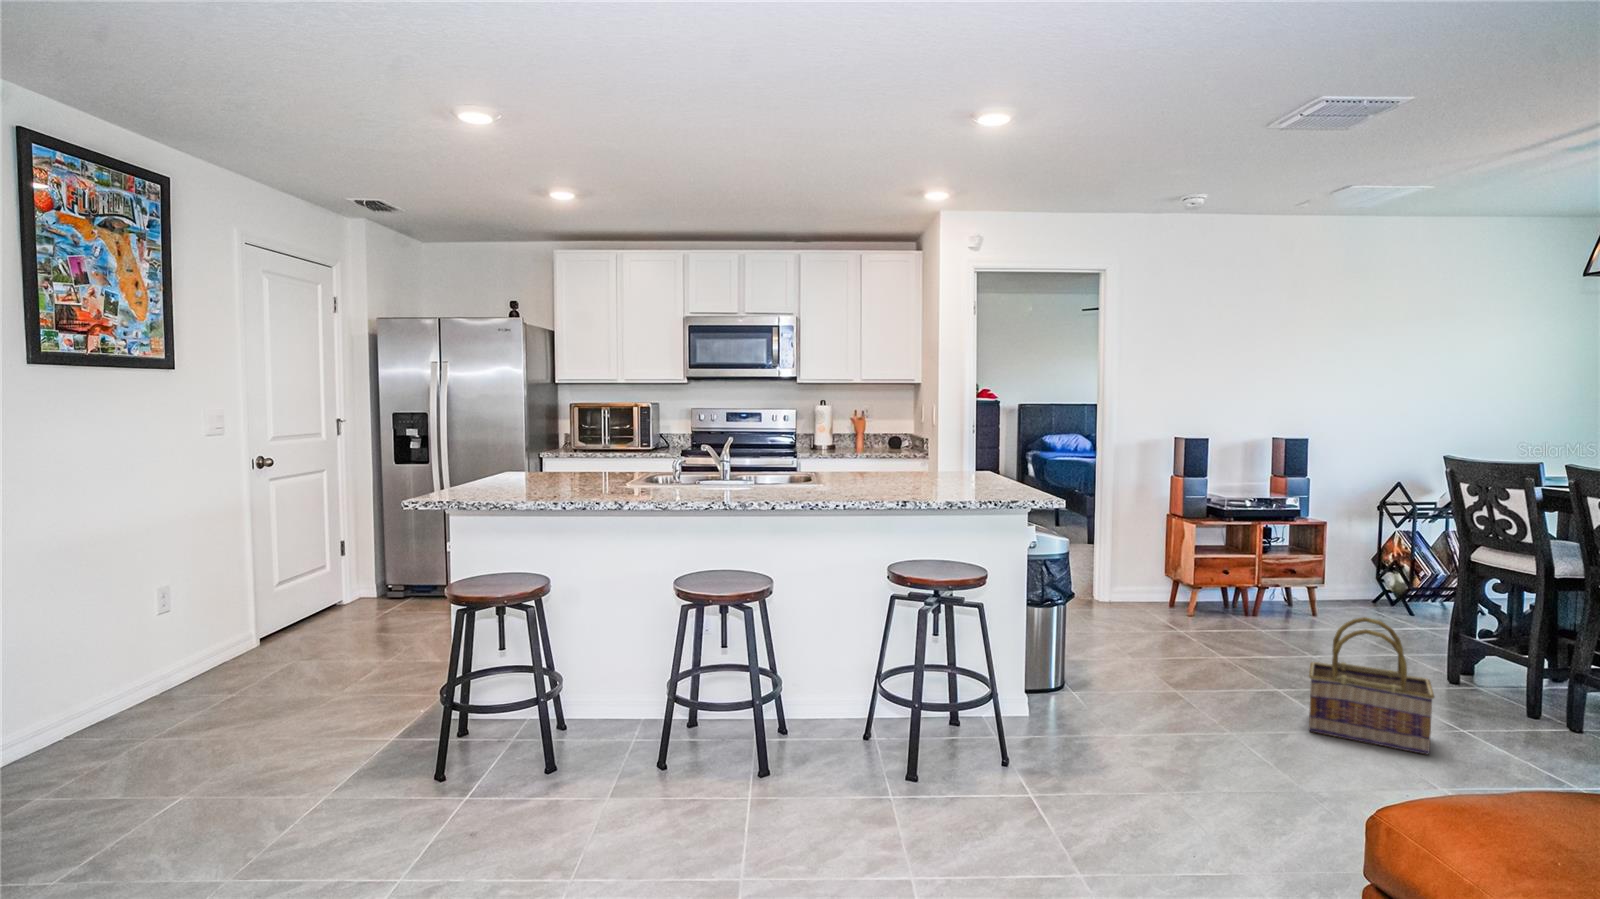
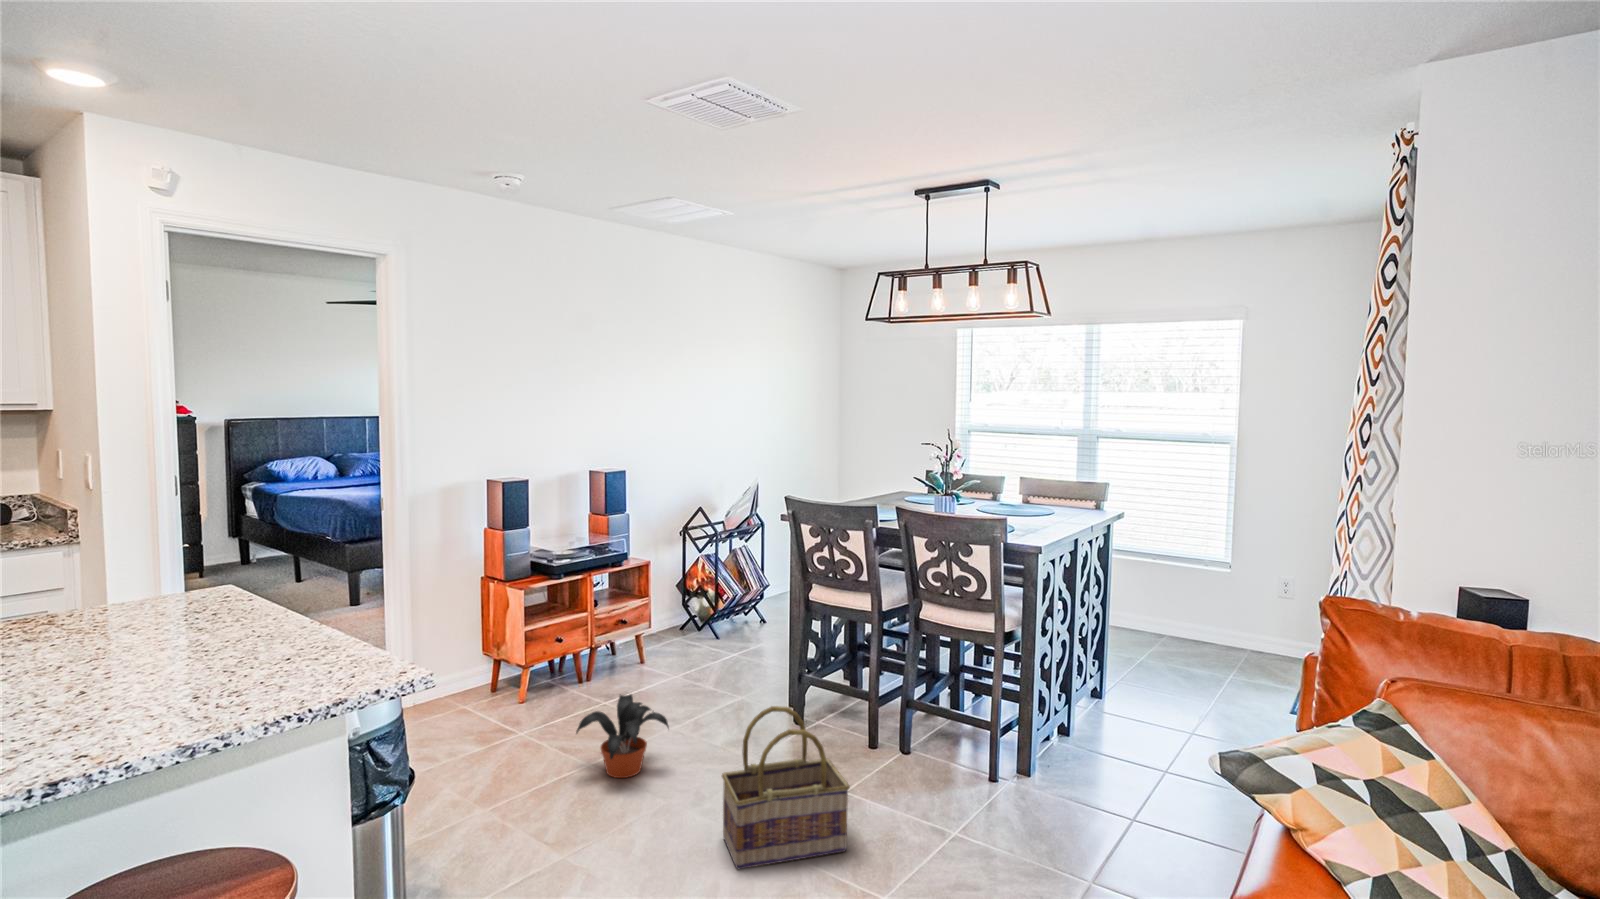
potted plant: none [1208,606,1291,669] -> present [576,694,669,778]

